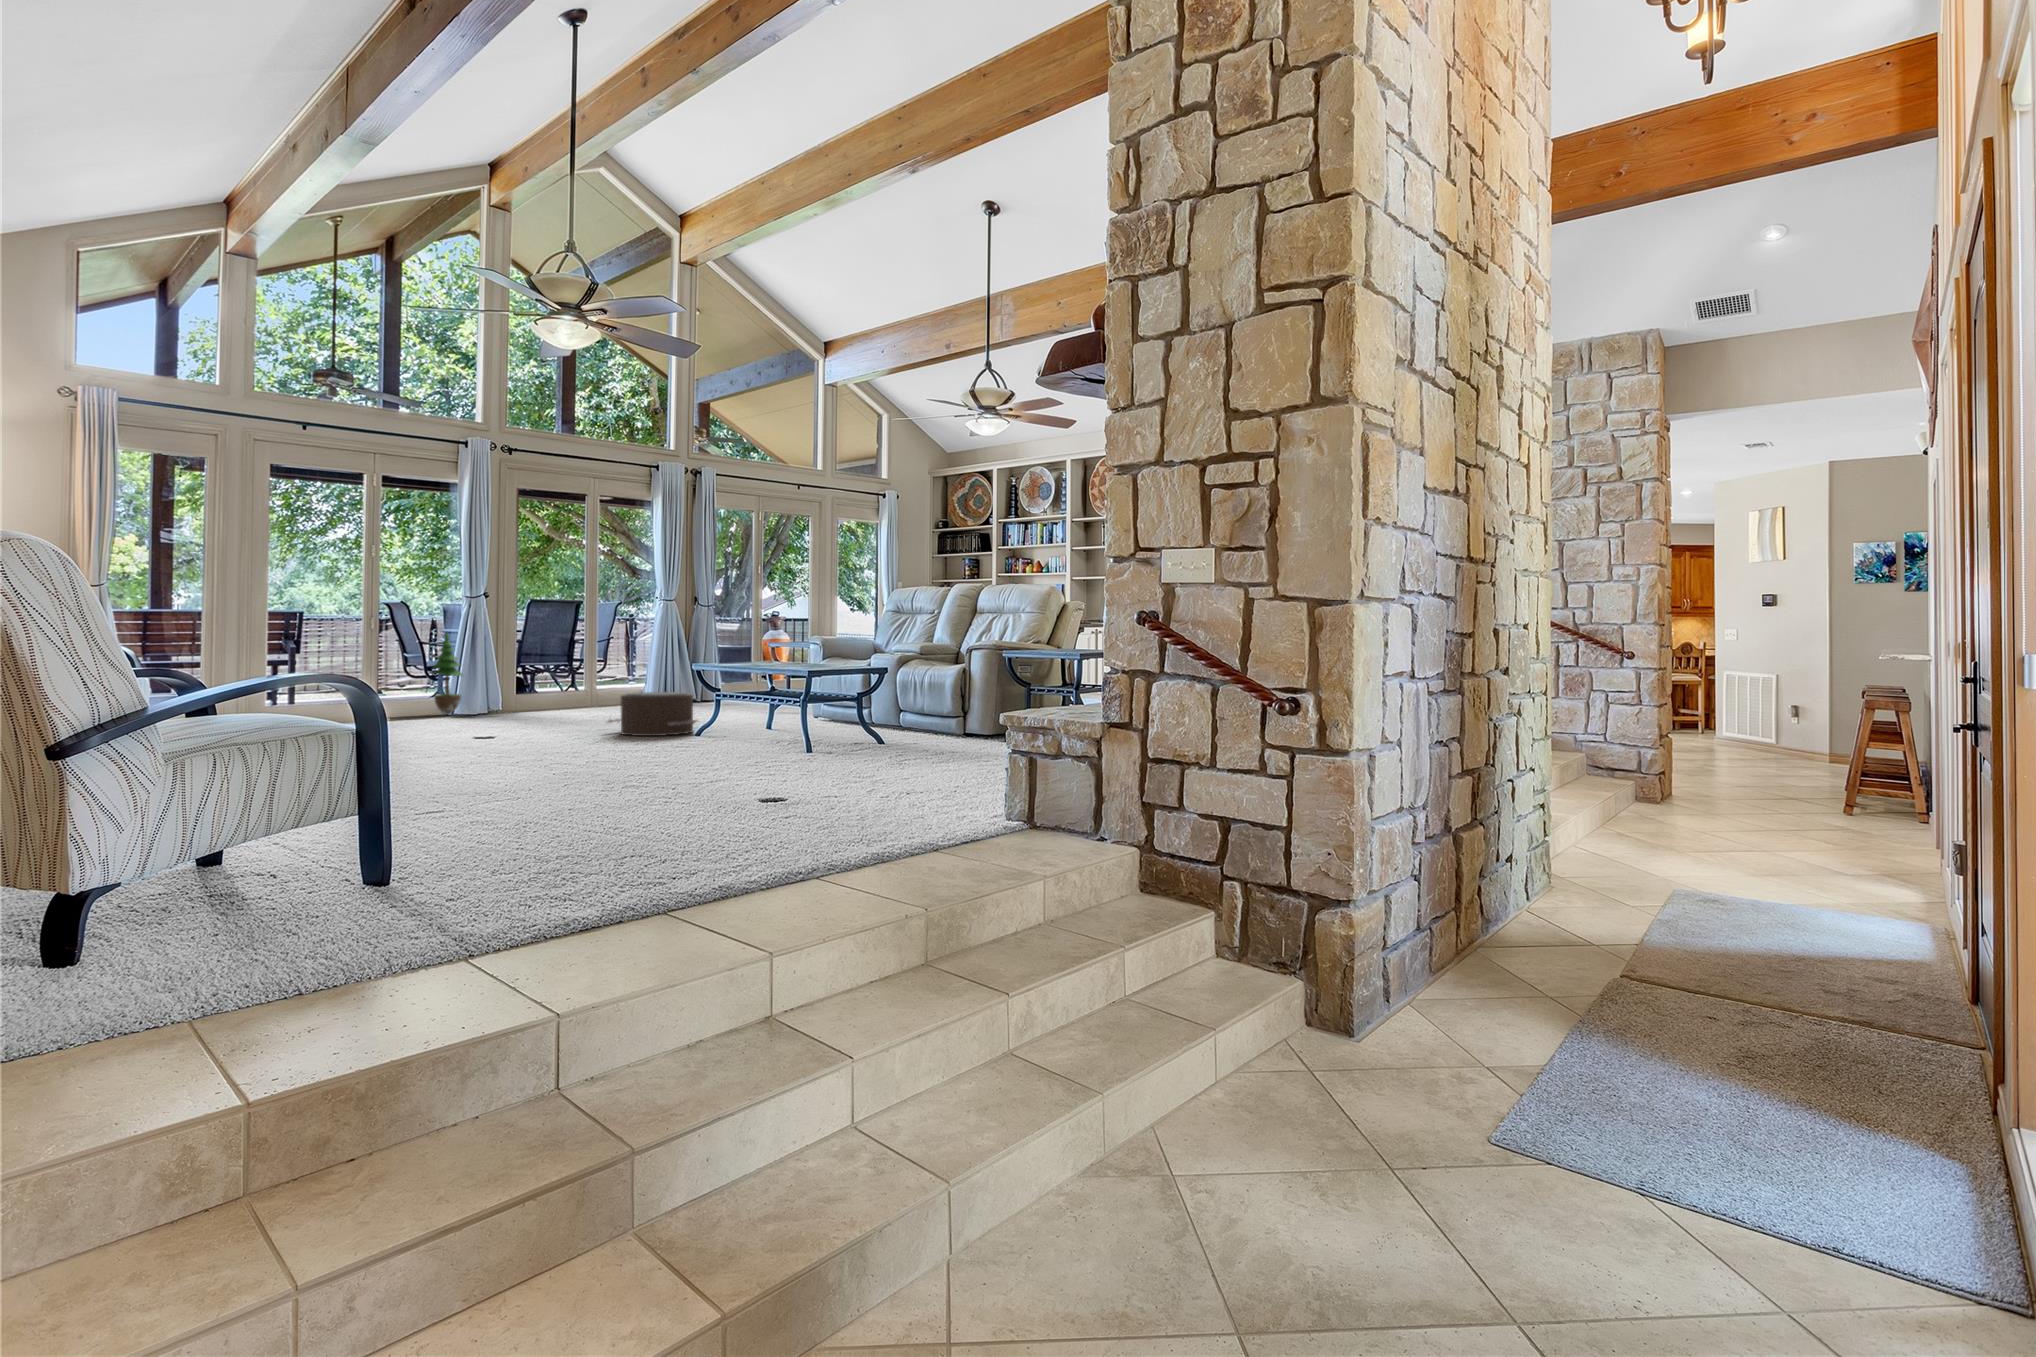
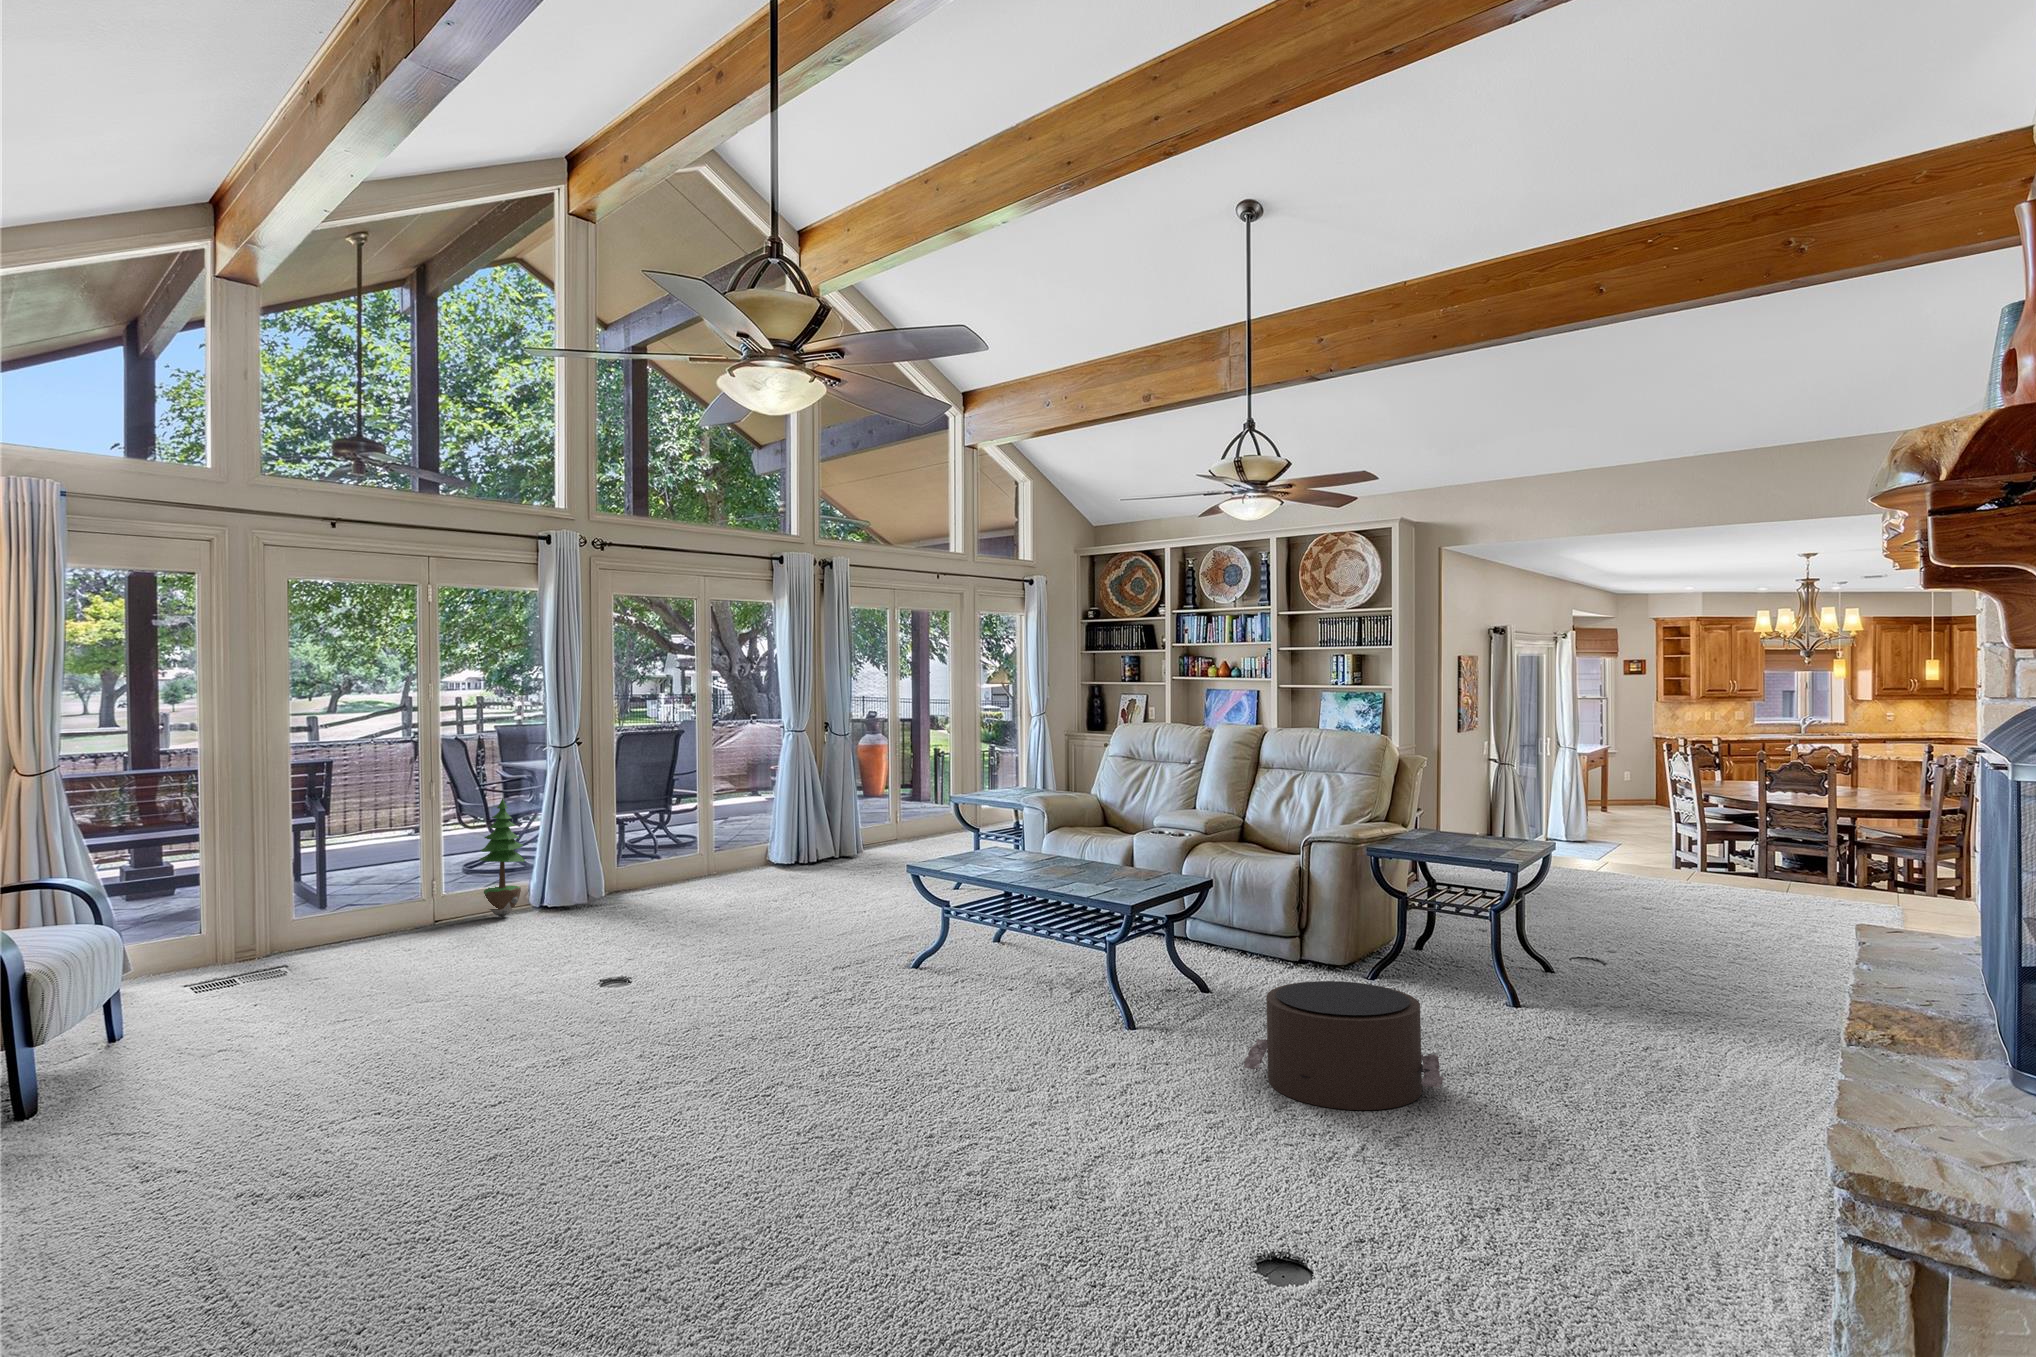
pouf: present [607,692,697,736] -> present [1245,981,1444,1110]

